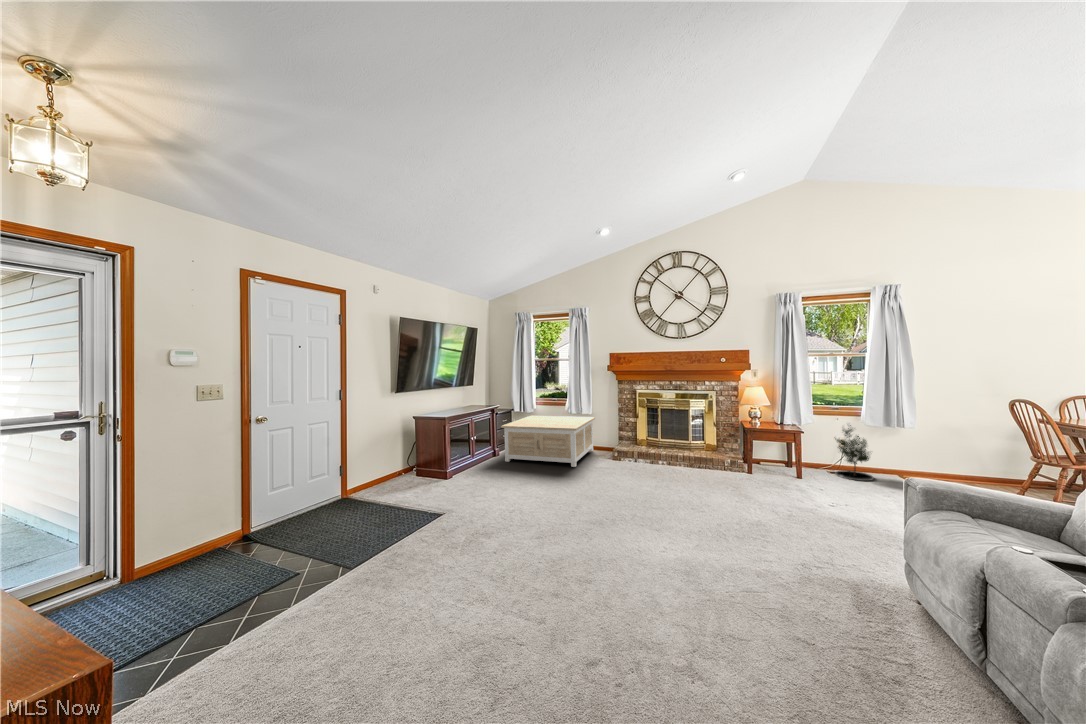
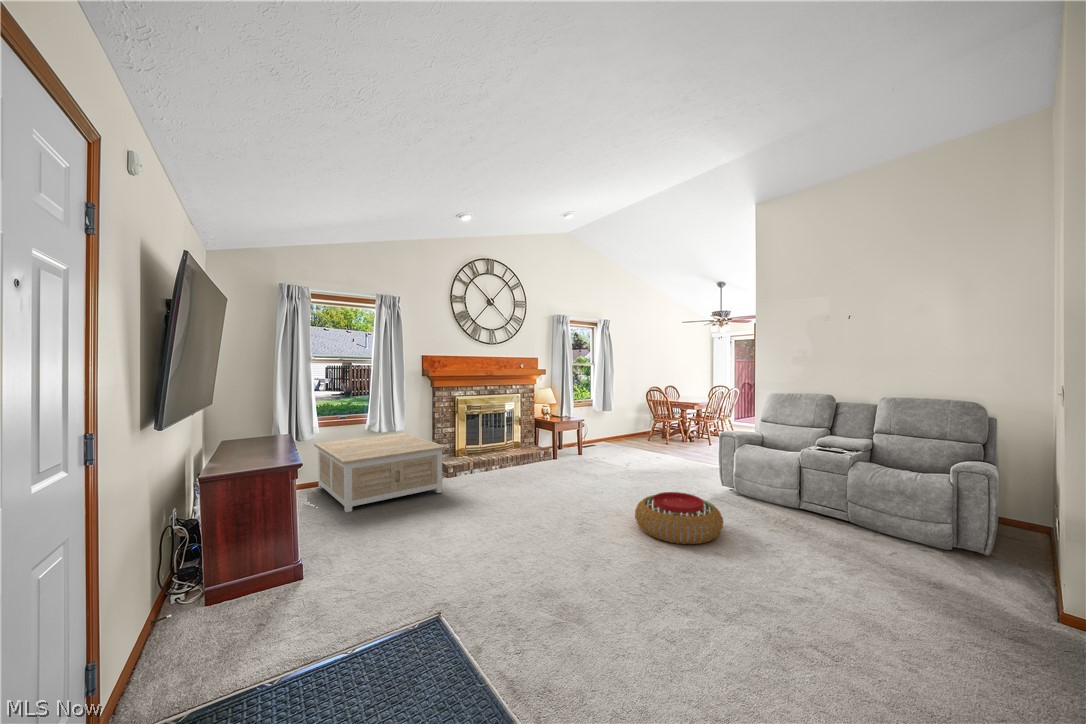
potted tree: present [835,425,874,481] -> none [584,411,608,451]
pouf: none [598,518,721,602] -> present [635,492,723,544]

